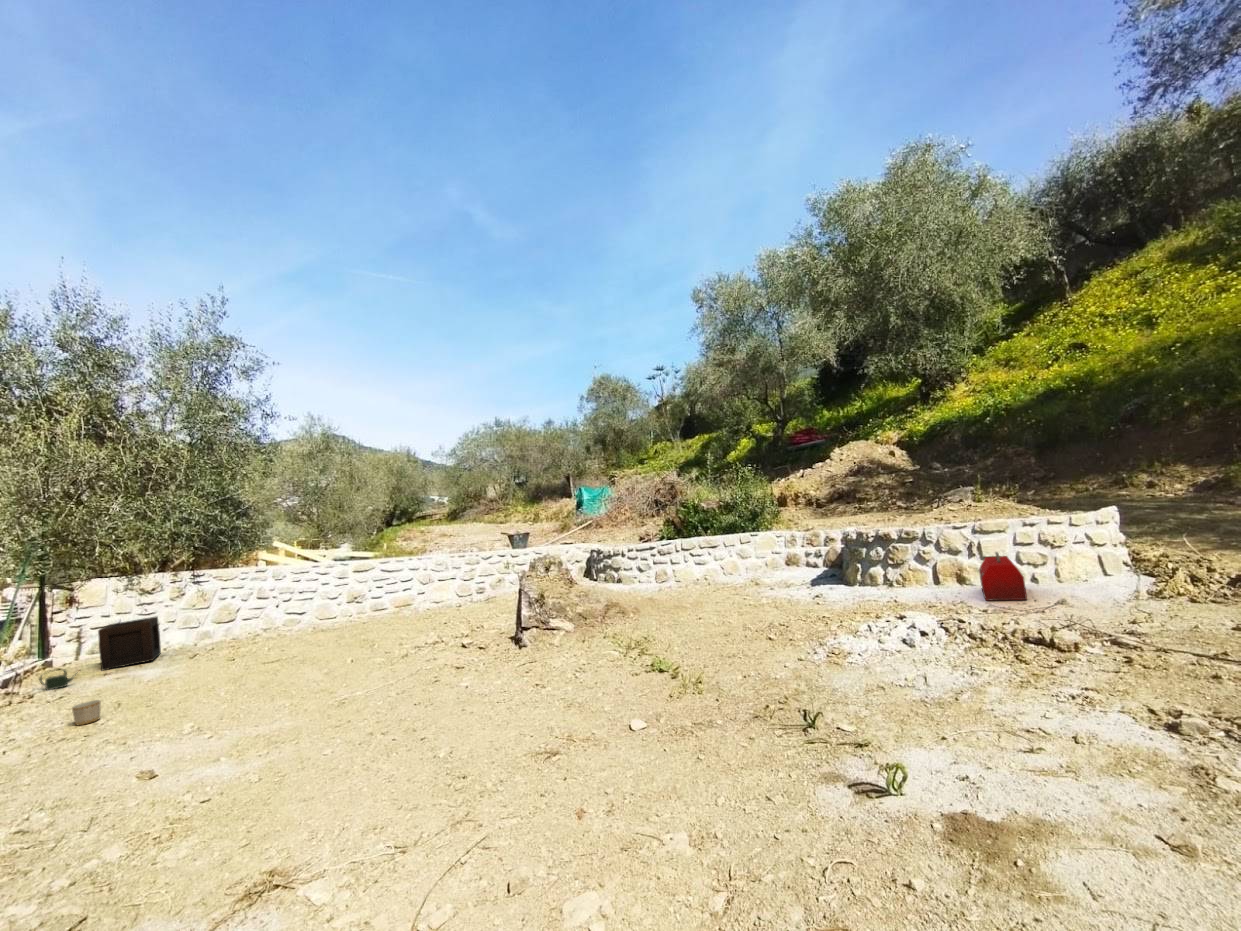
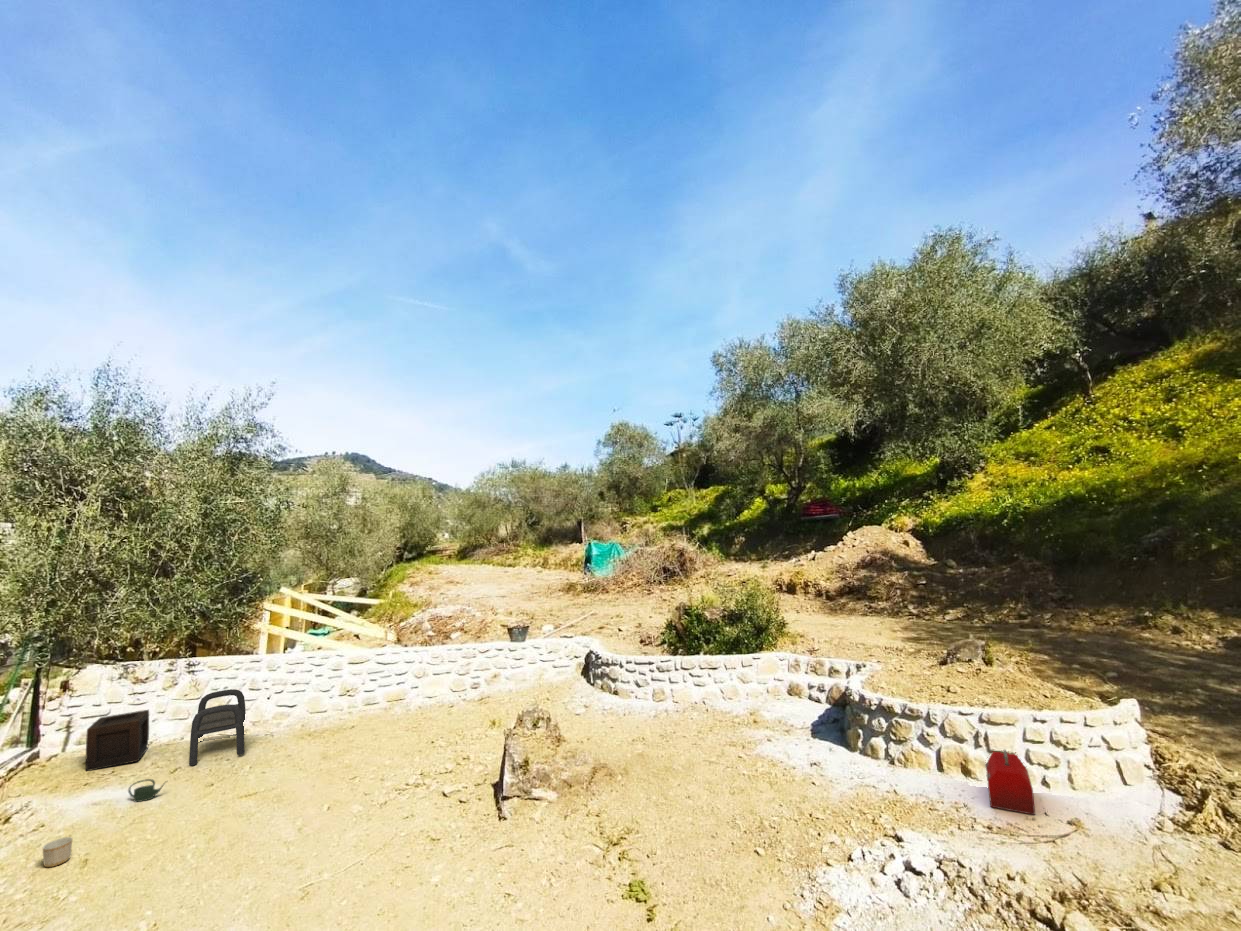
bench: none [204,596,259,660] -> present [189,689,246,766]
watering can: present [39,669,76,690] -> present [128,779,163,802]

